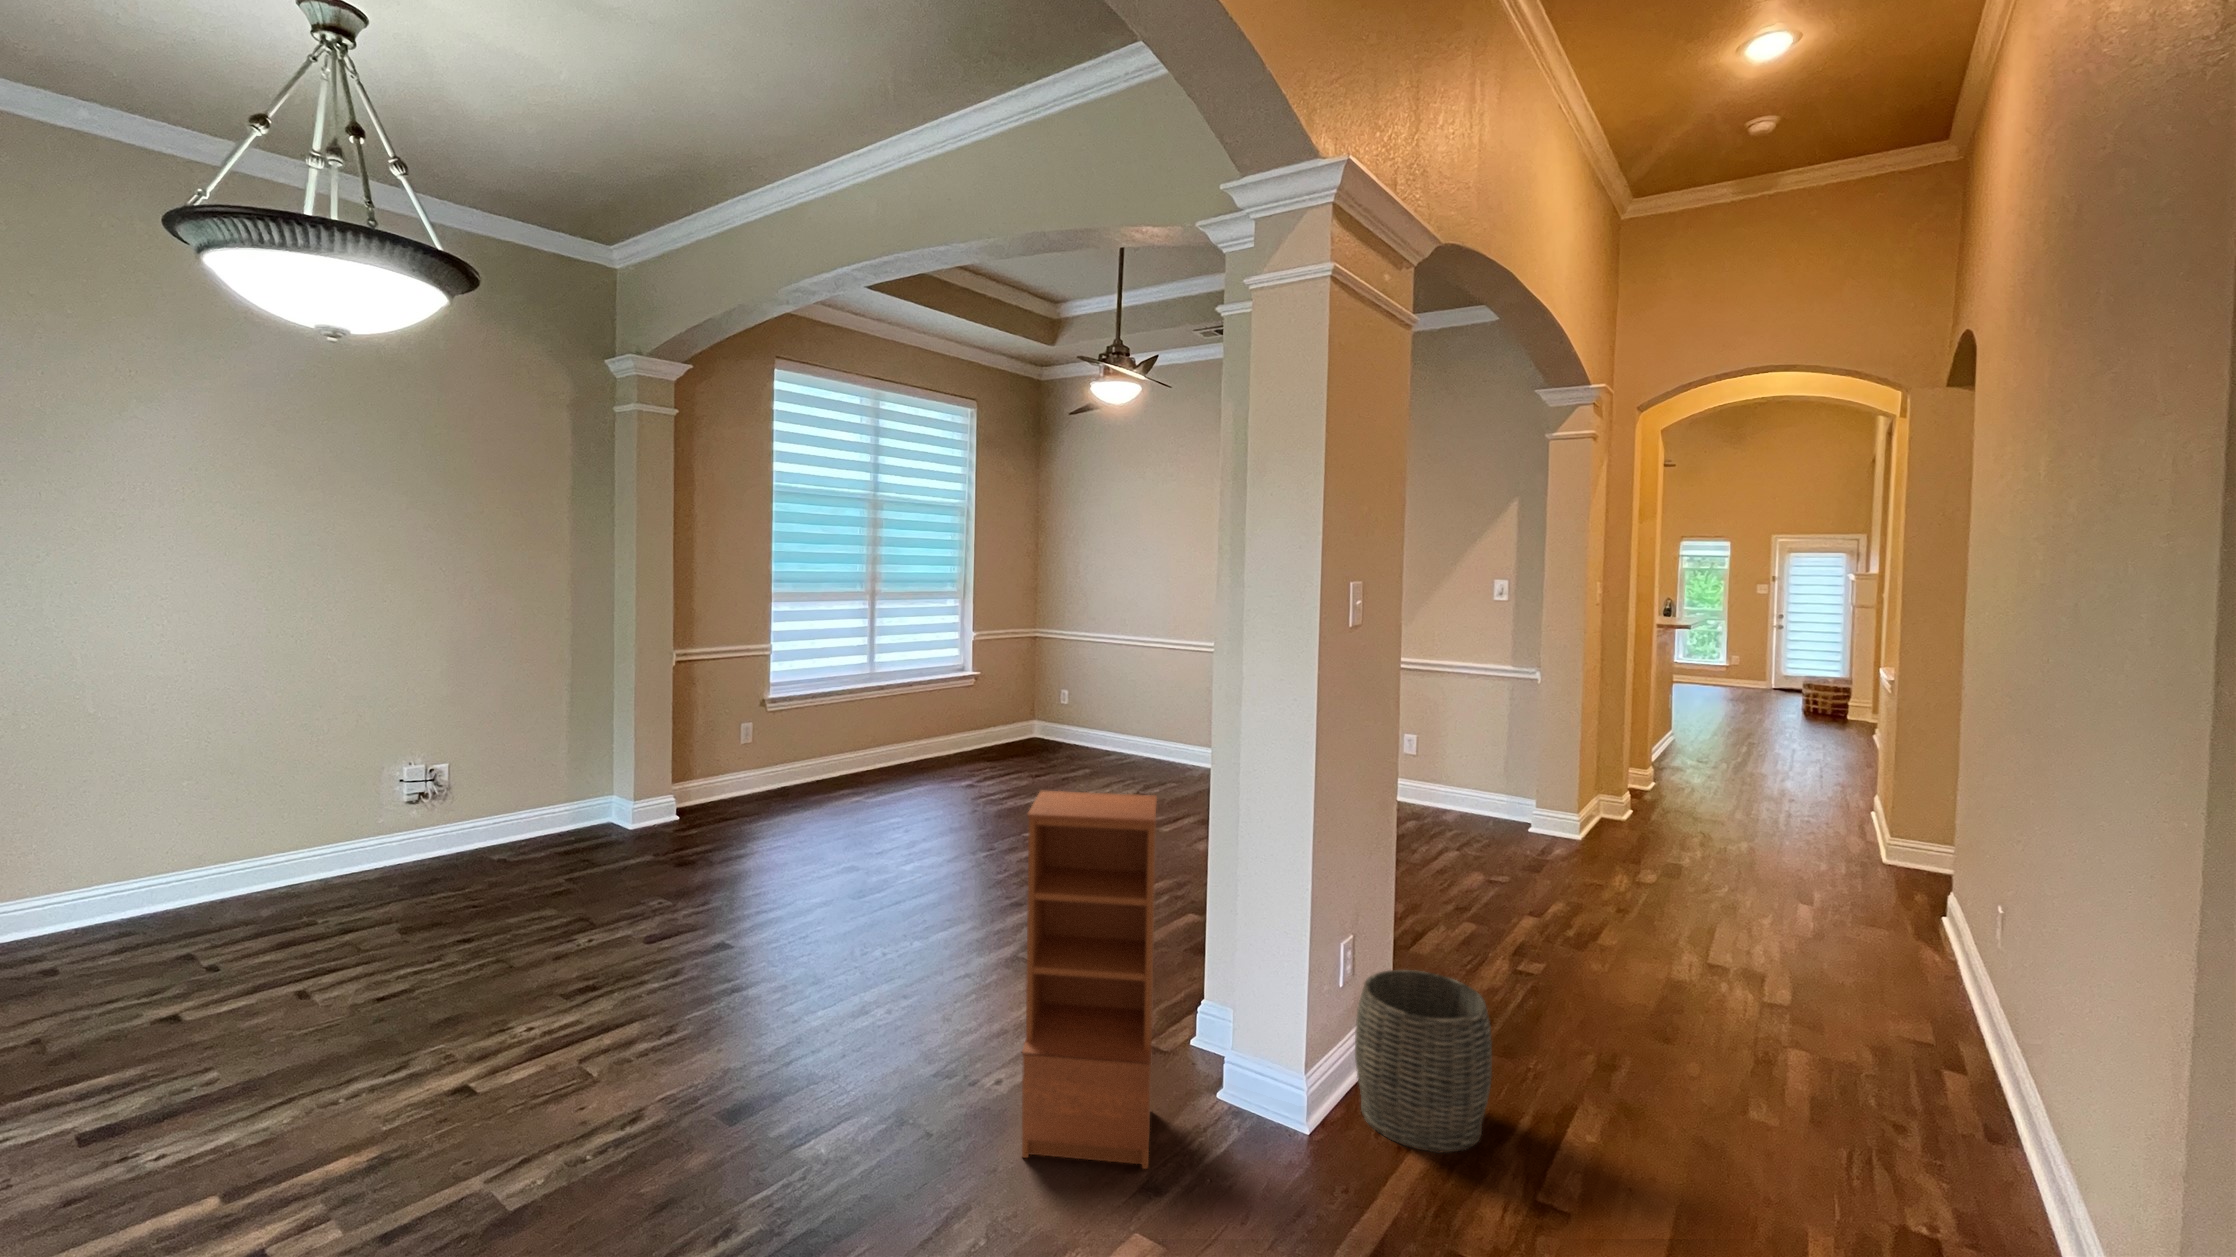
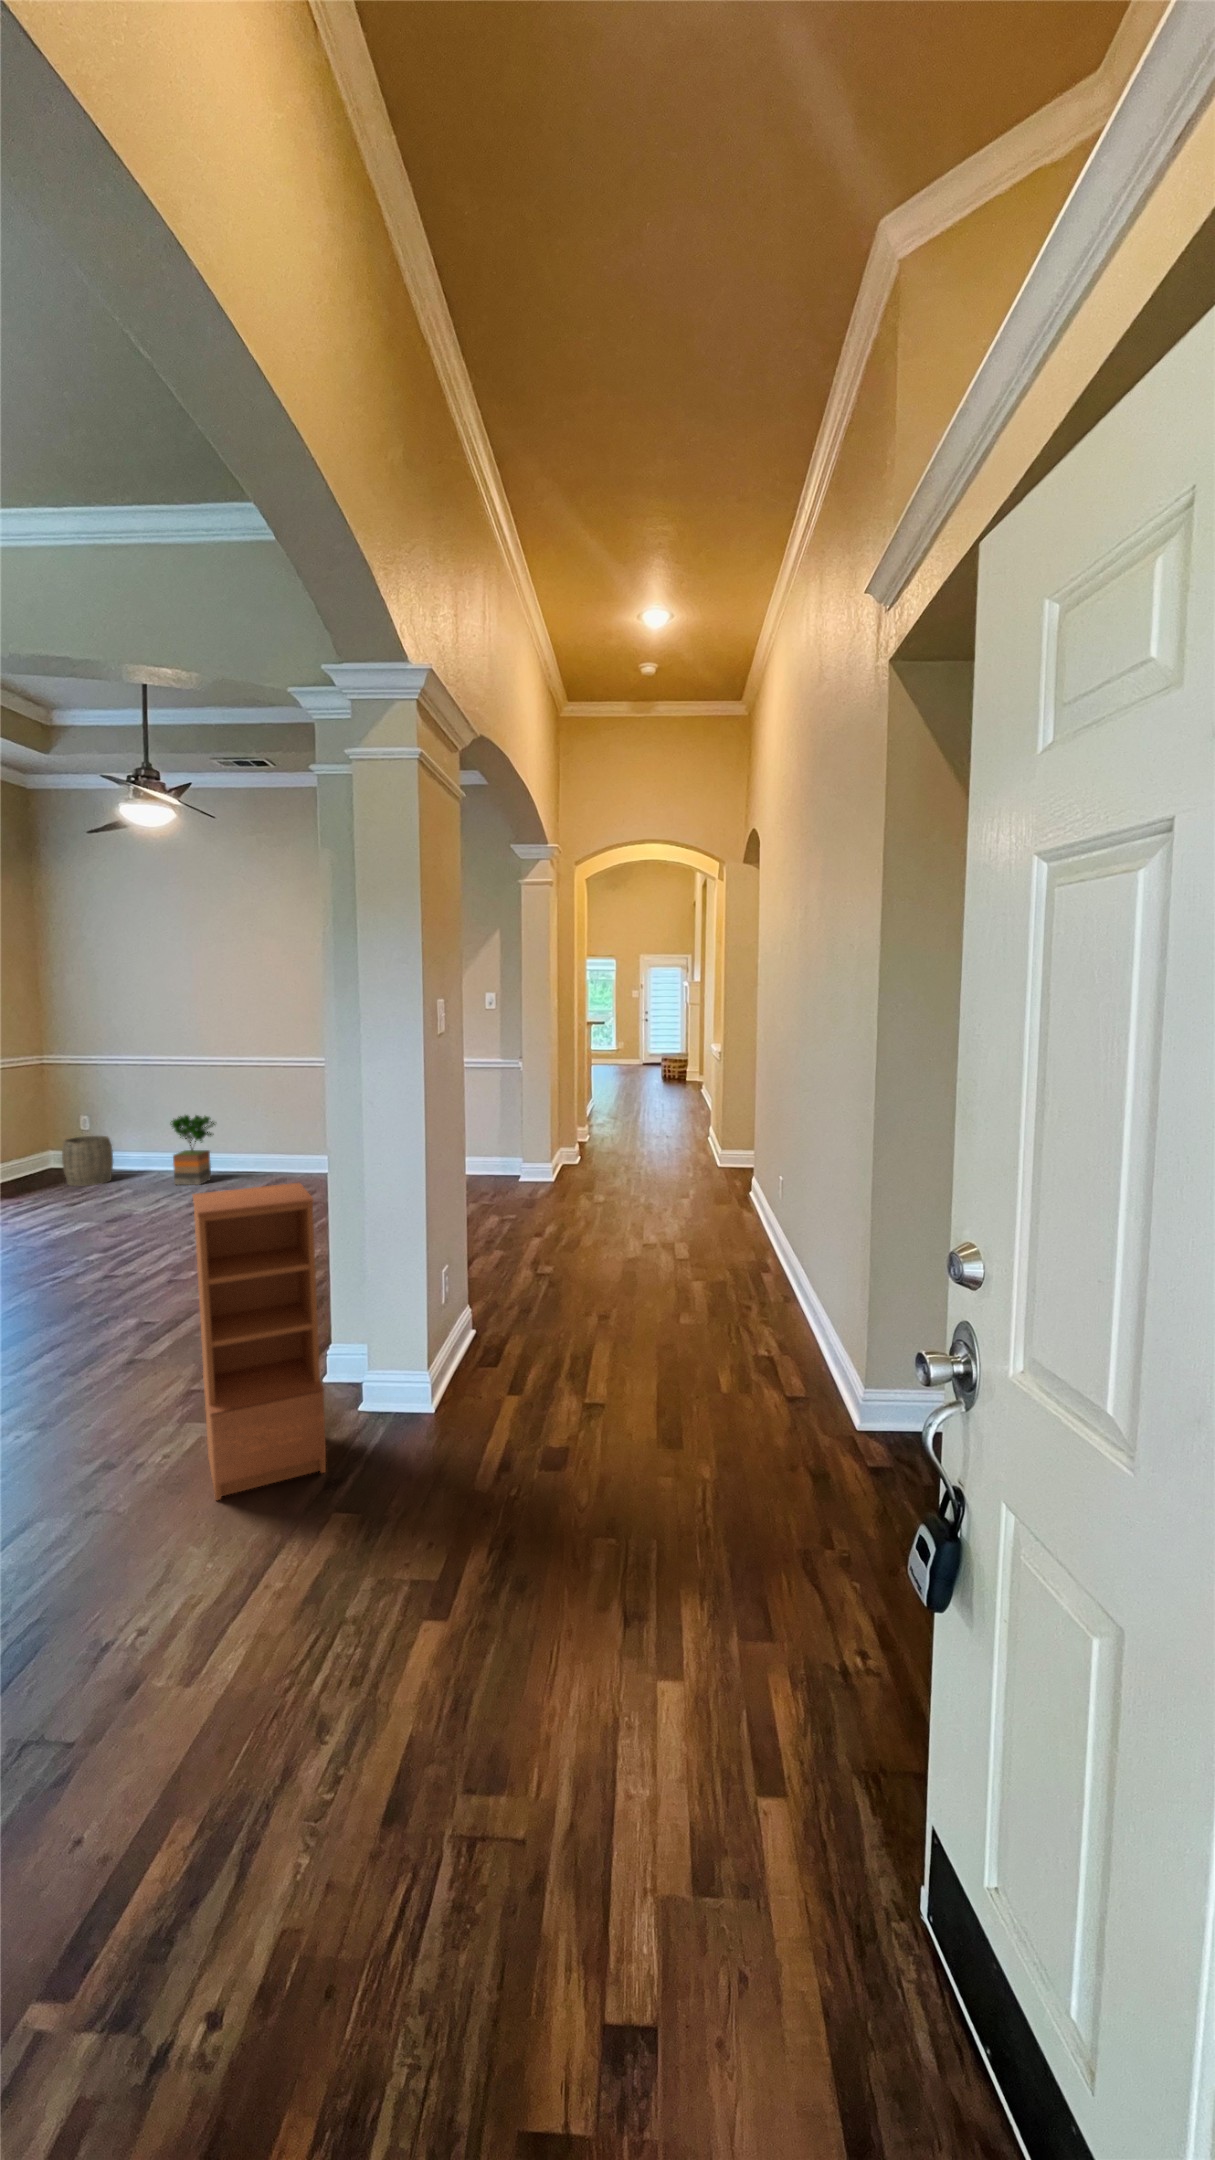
potted tree: none [1132,698,1179,775] -> present [170,1115,215,1185]
woven basket: present [1355,970,1492,1153] -> present [62,1136,113,1186]

